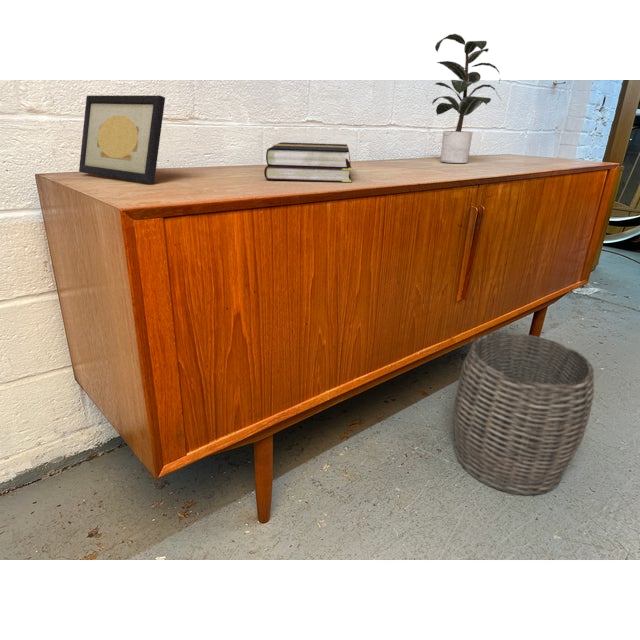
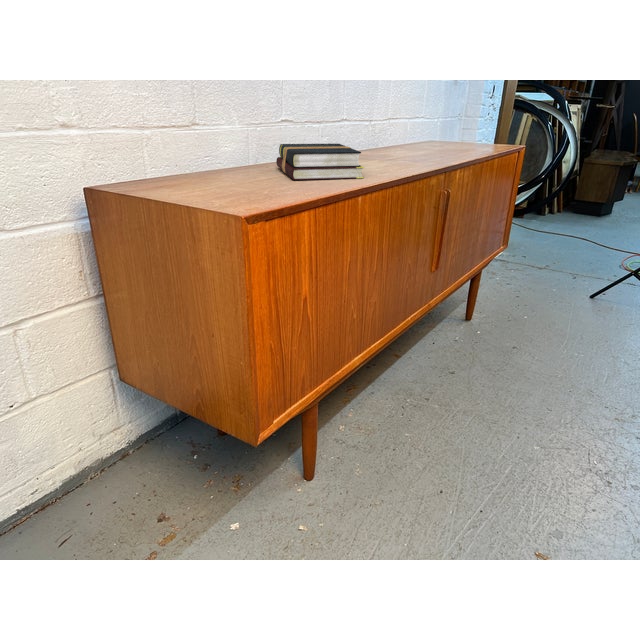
potted plant: present [432,34,499,163] -> none [369,38,456,152]
picture frame: present [79,95,165,184] -> none [116,110,215,191]
woven basket: present [454,333,594,495] -> none [436,293,545,421]

